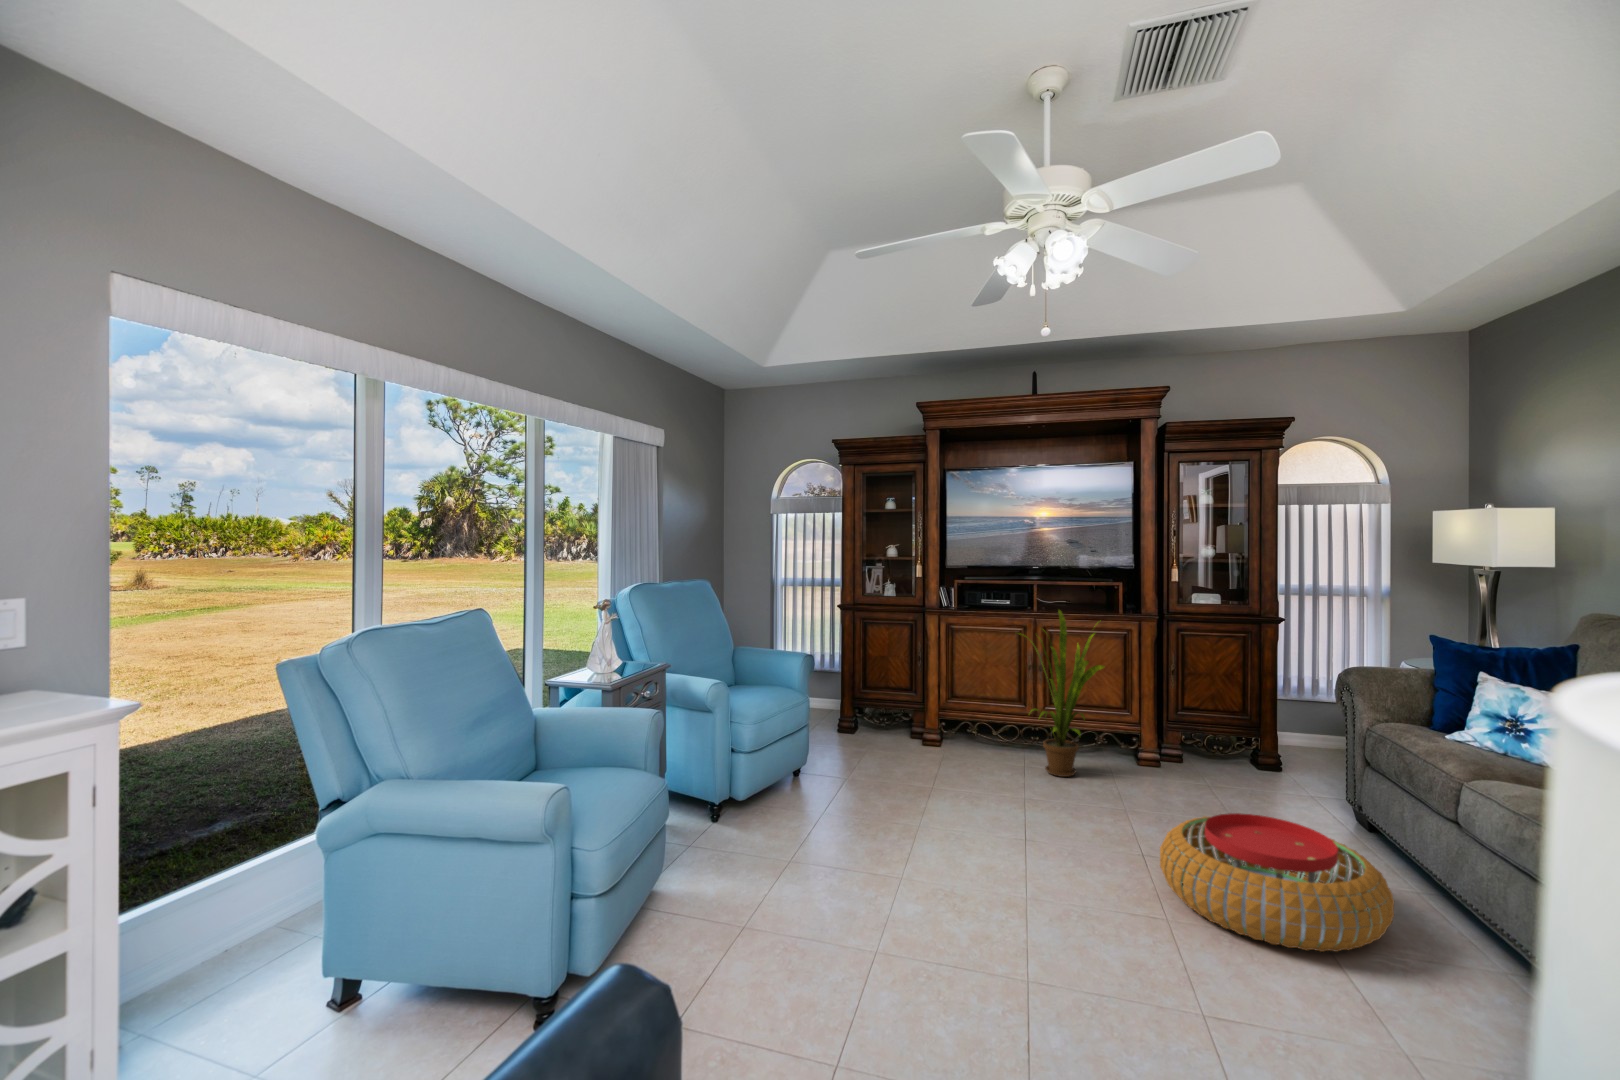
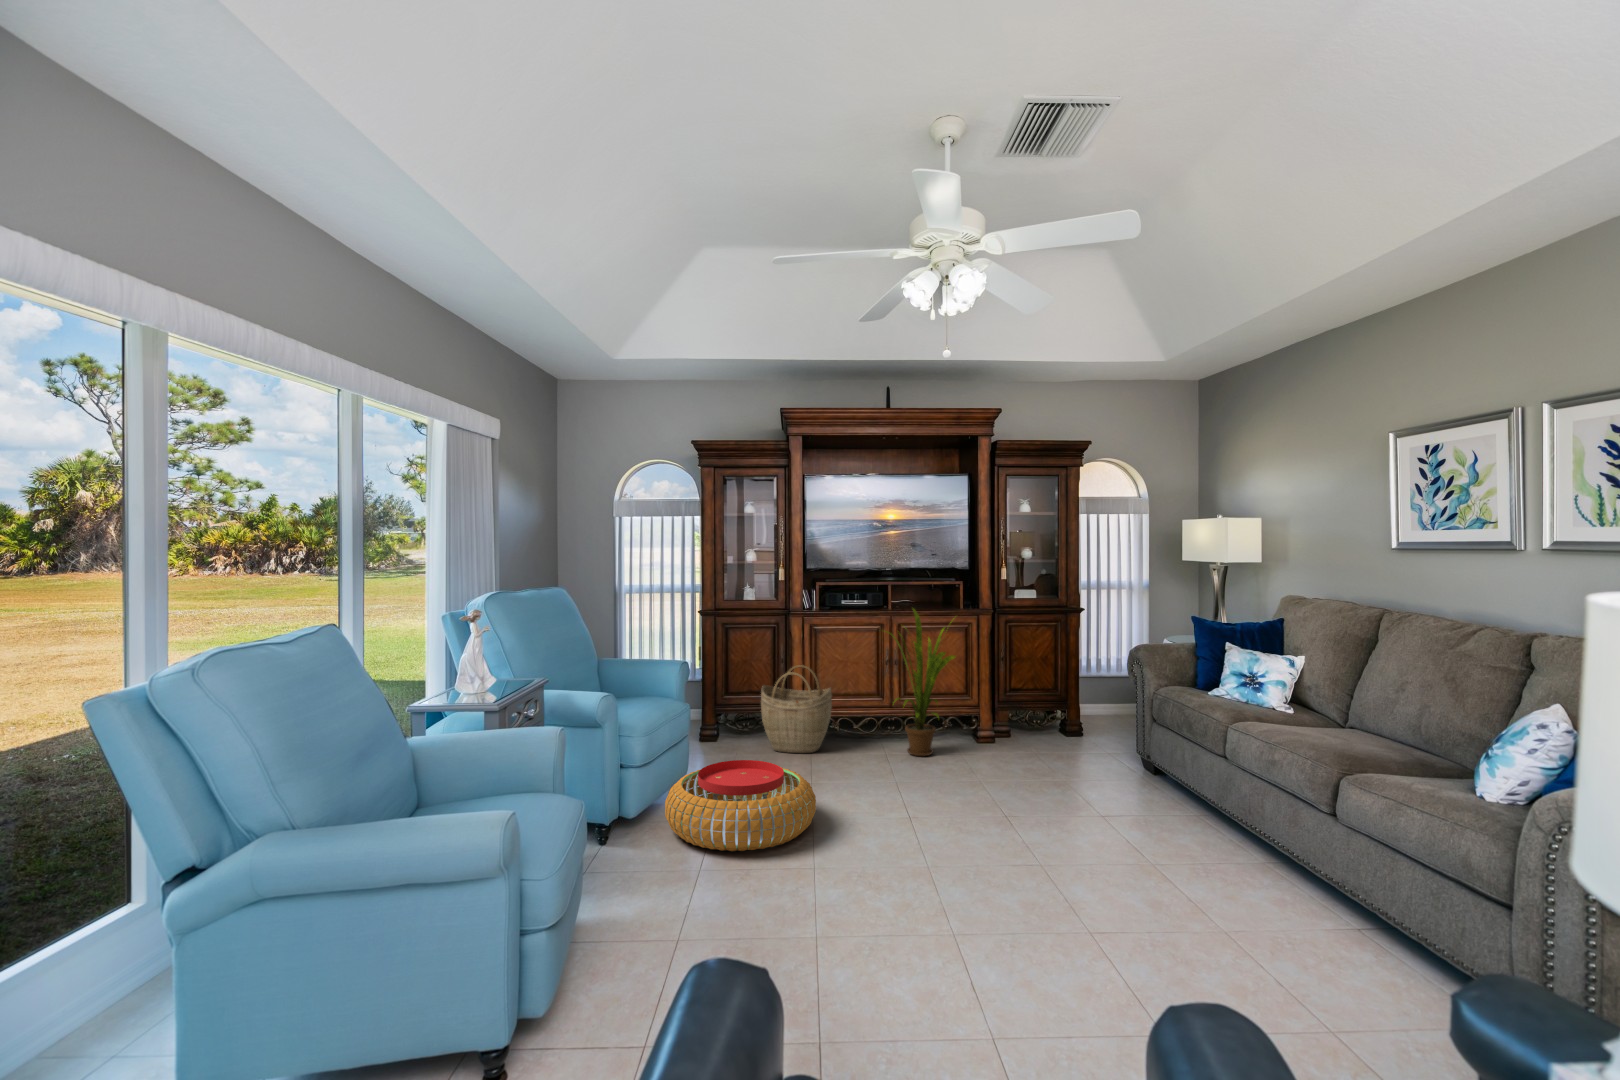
woven basket: none [888,666,963,760] -> present [761,665,832,753]
pouf: present [1160,813,1394,952] -> present [665,760,816,851]

